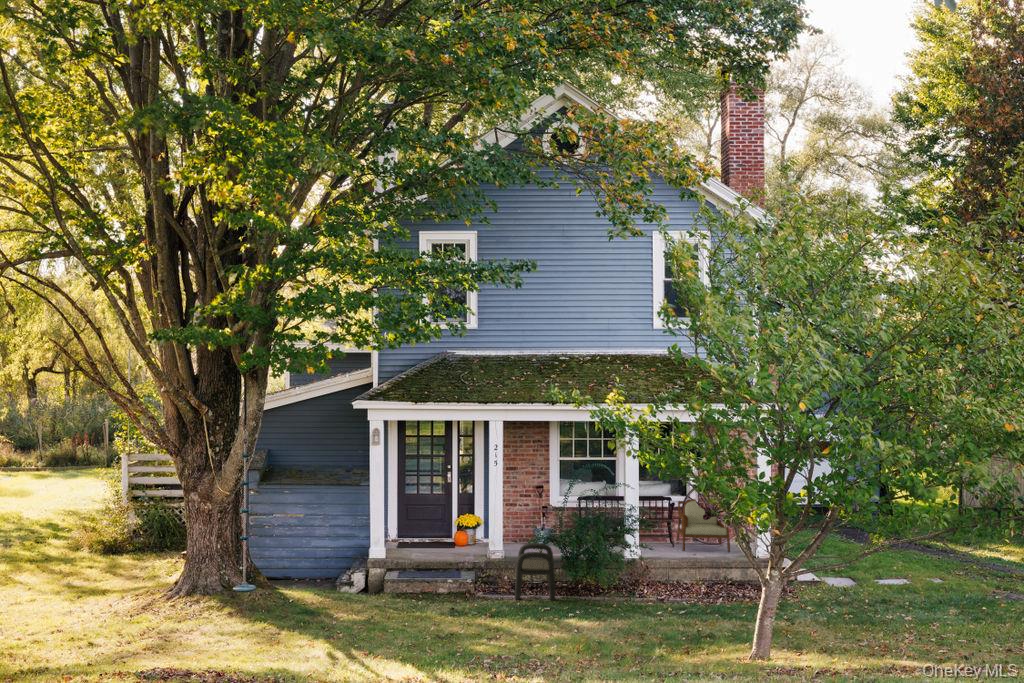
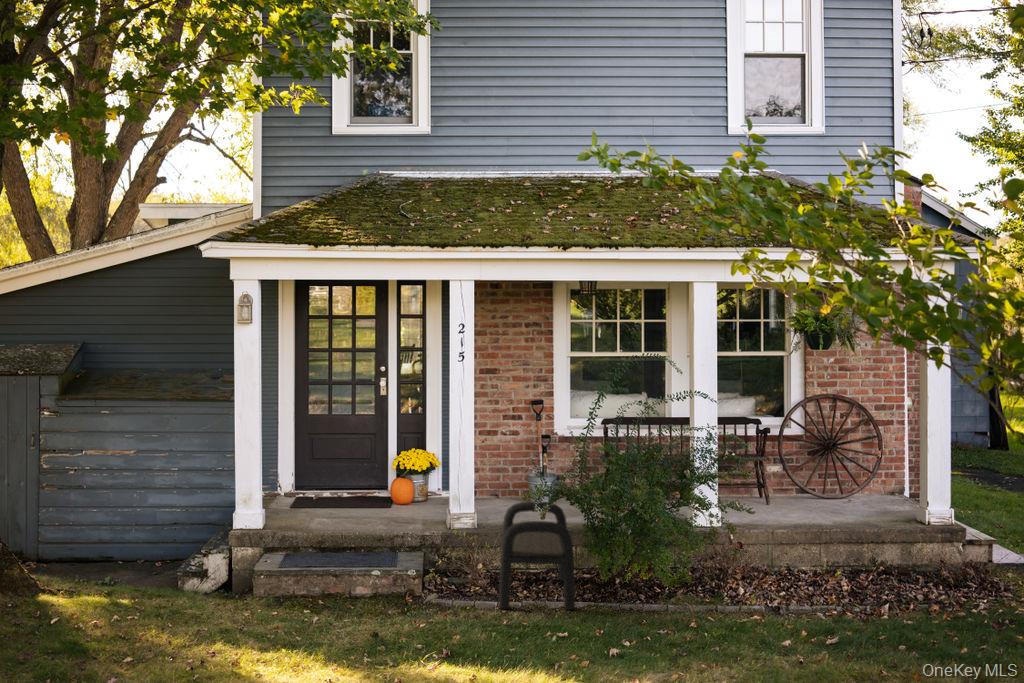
armchair: present [677,499,730,552] -> none [767,422,870,512]

